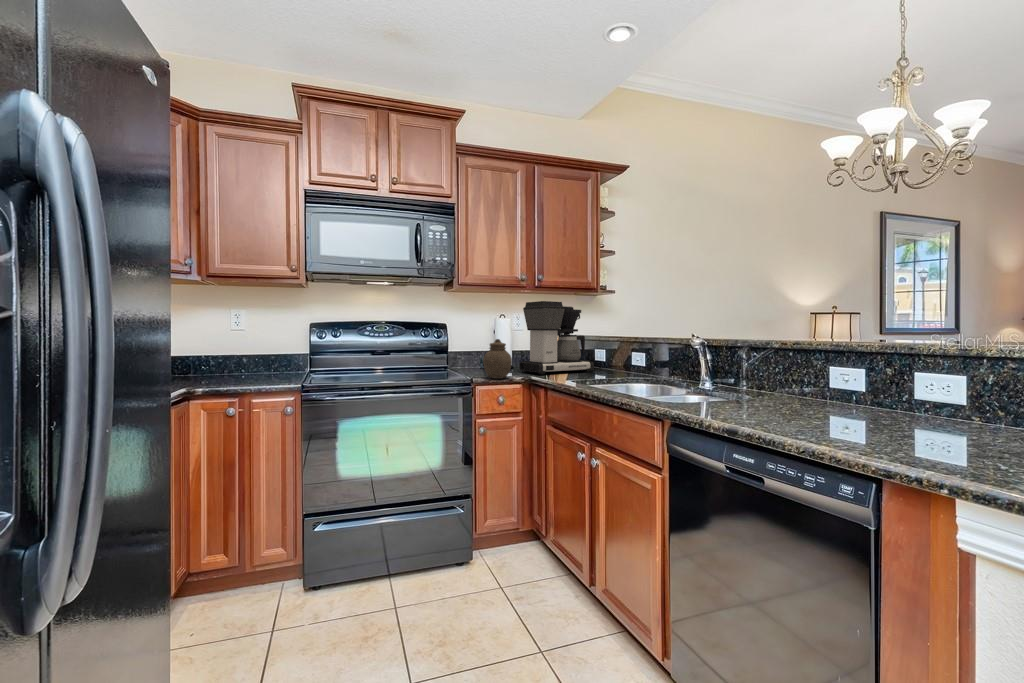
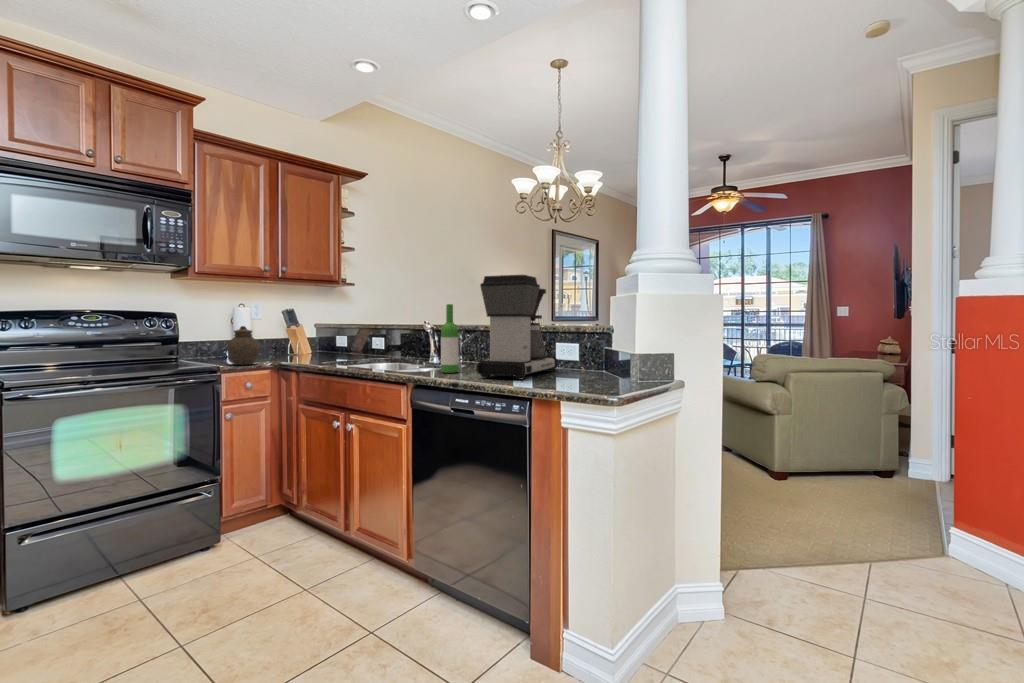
coffee maker: present [519,301,594,375] -> present [477,275,558,379]
wine bottle: none [713,313,740,409] -> present [441,304,459,373]

